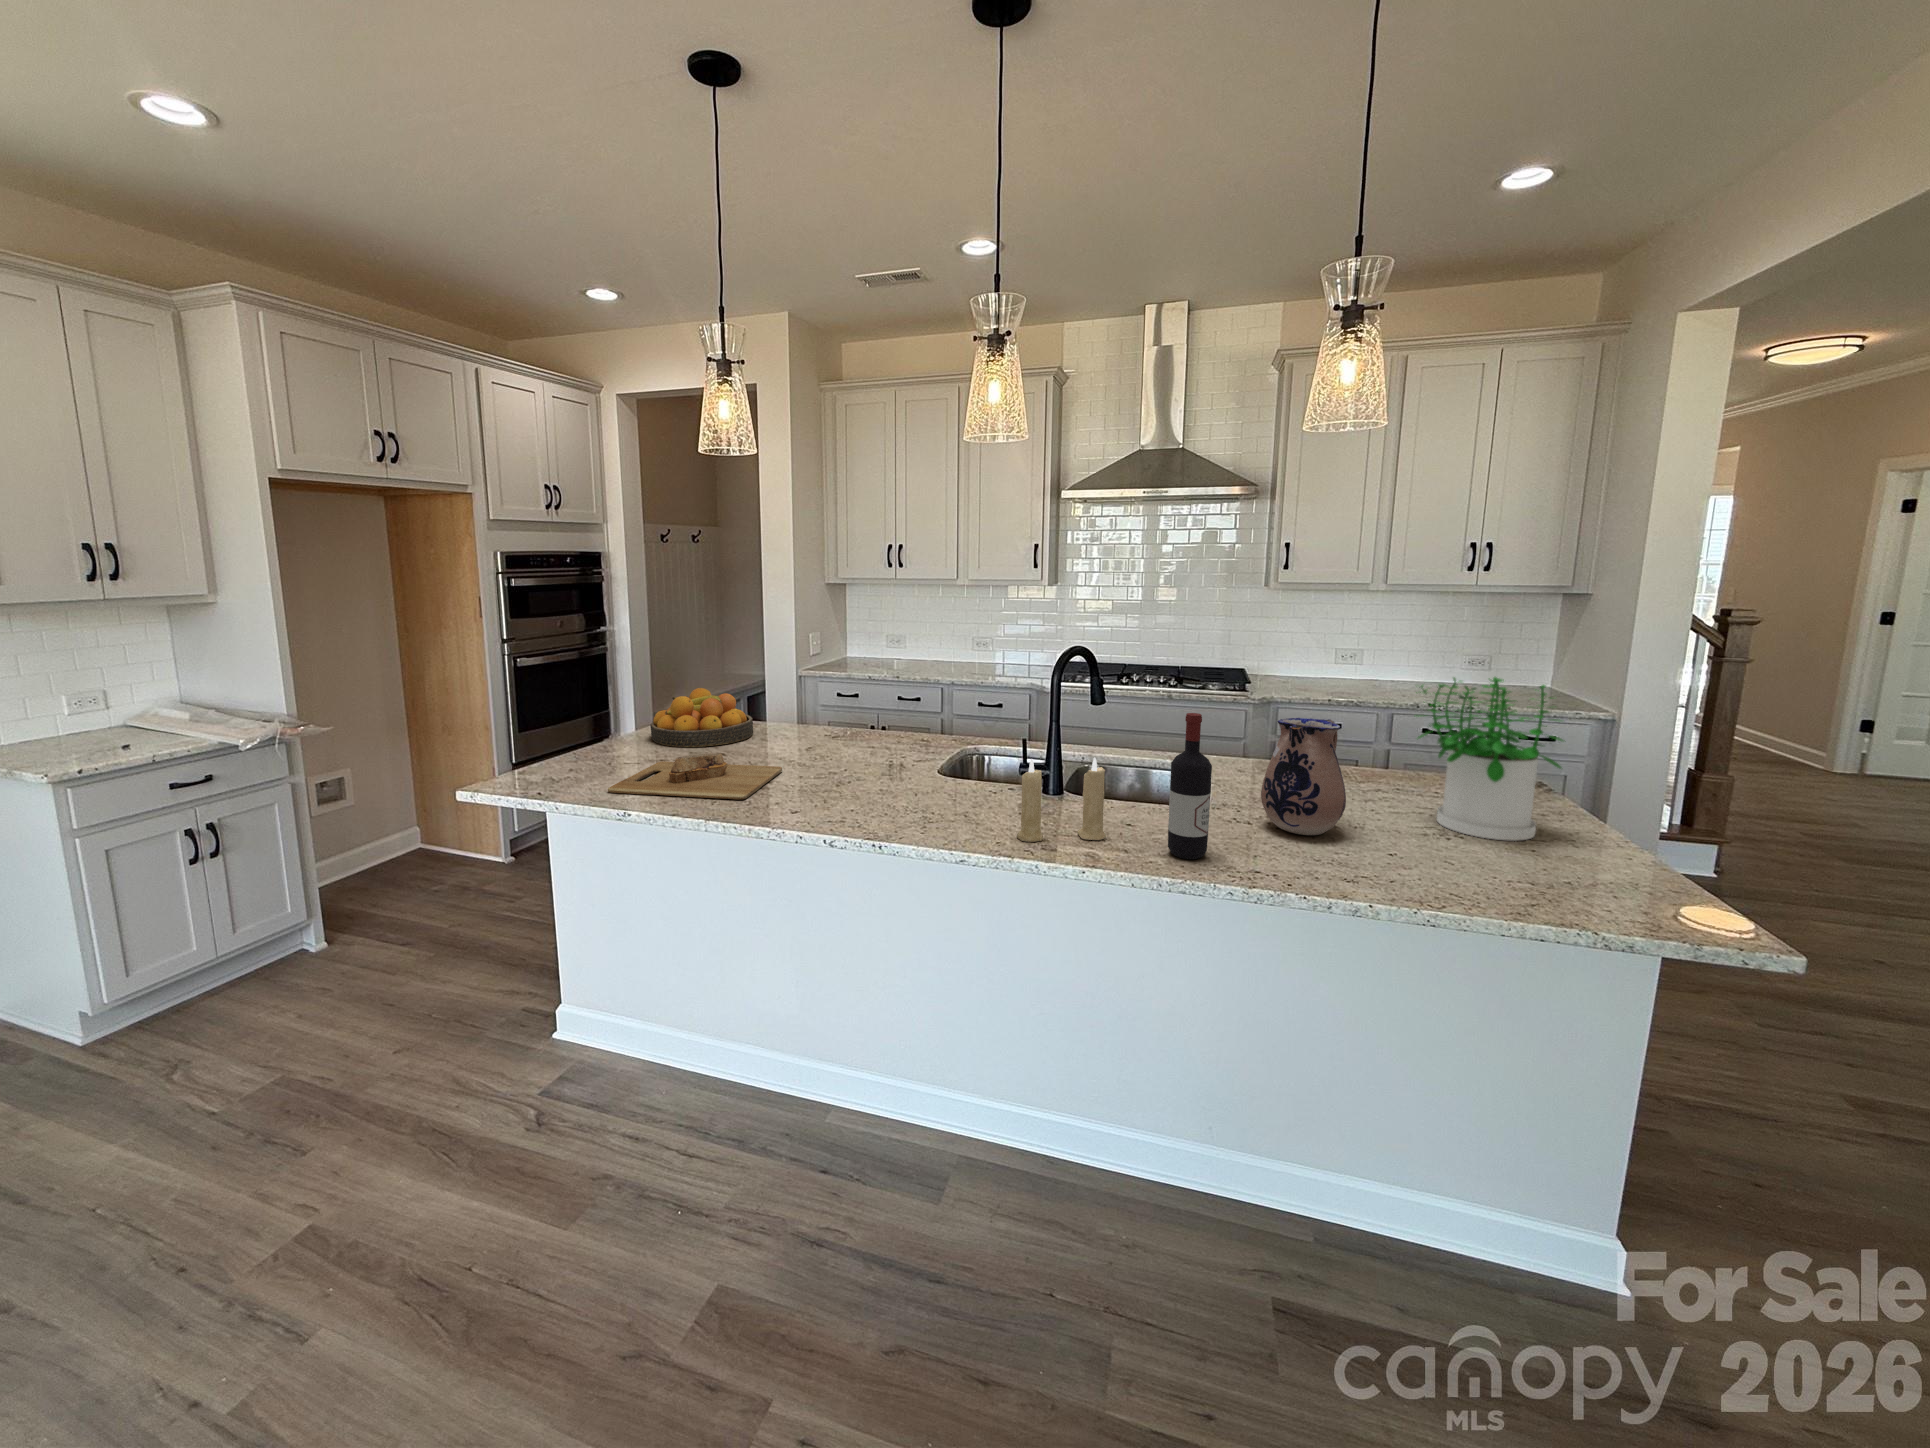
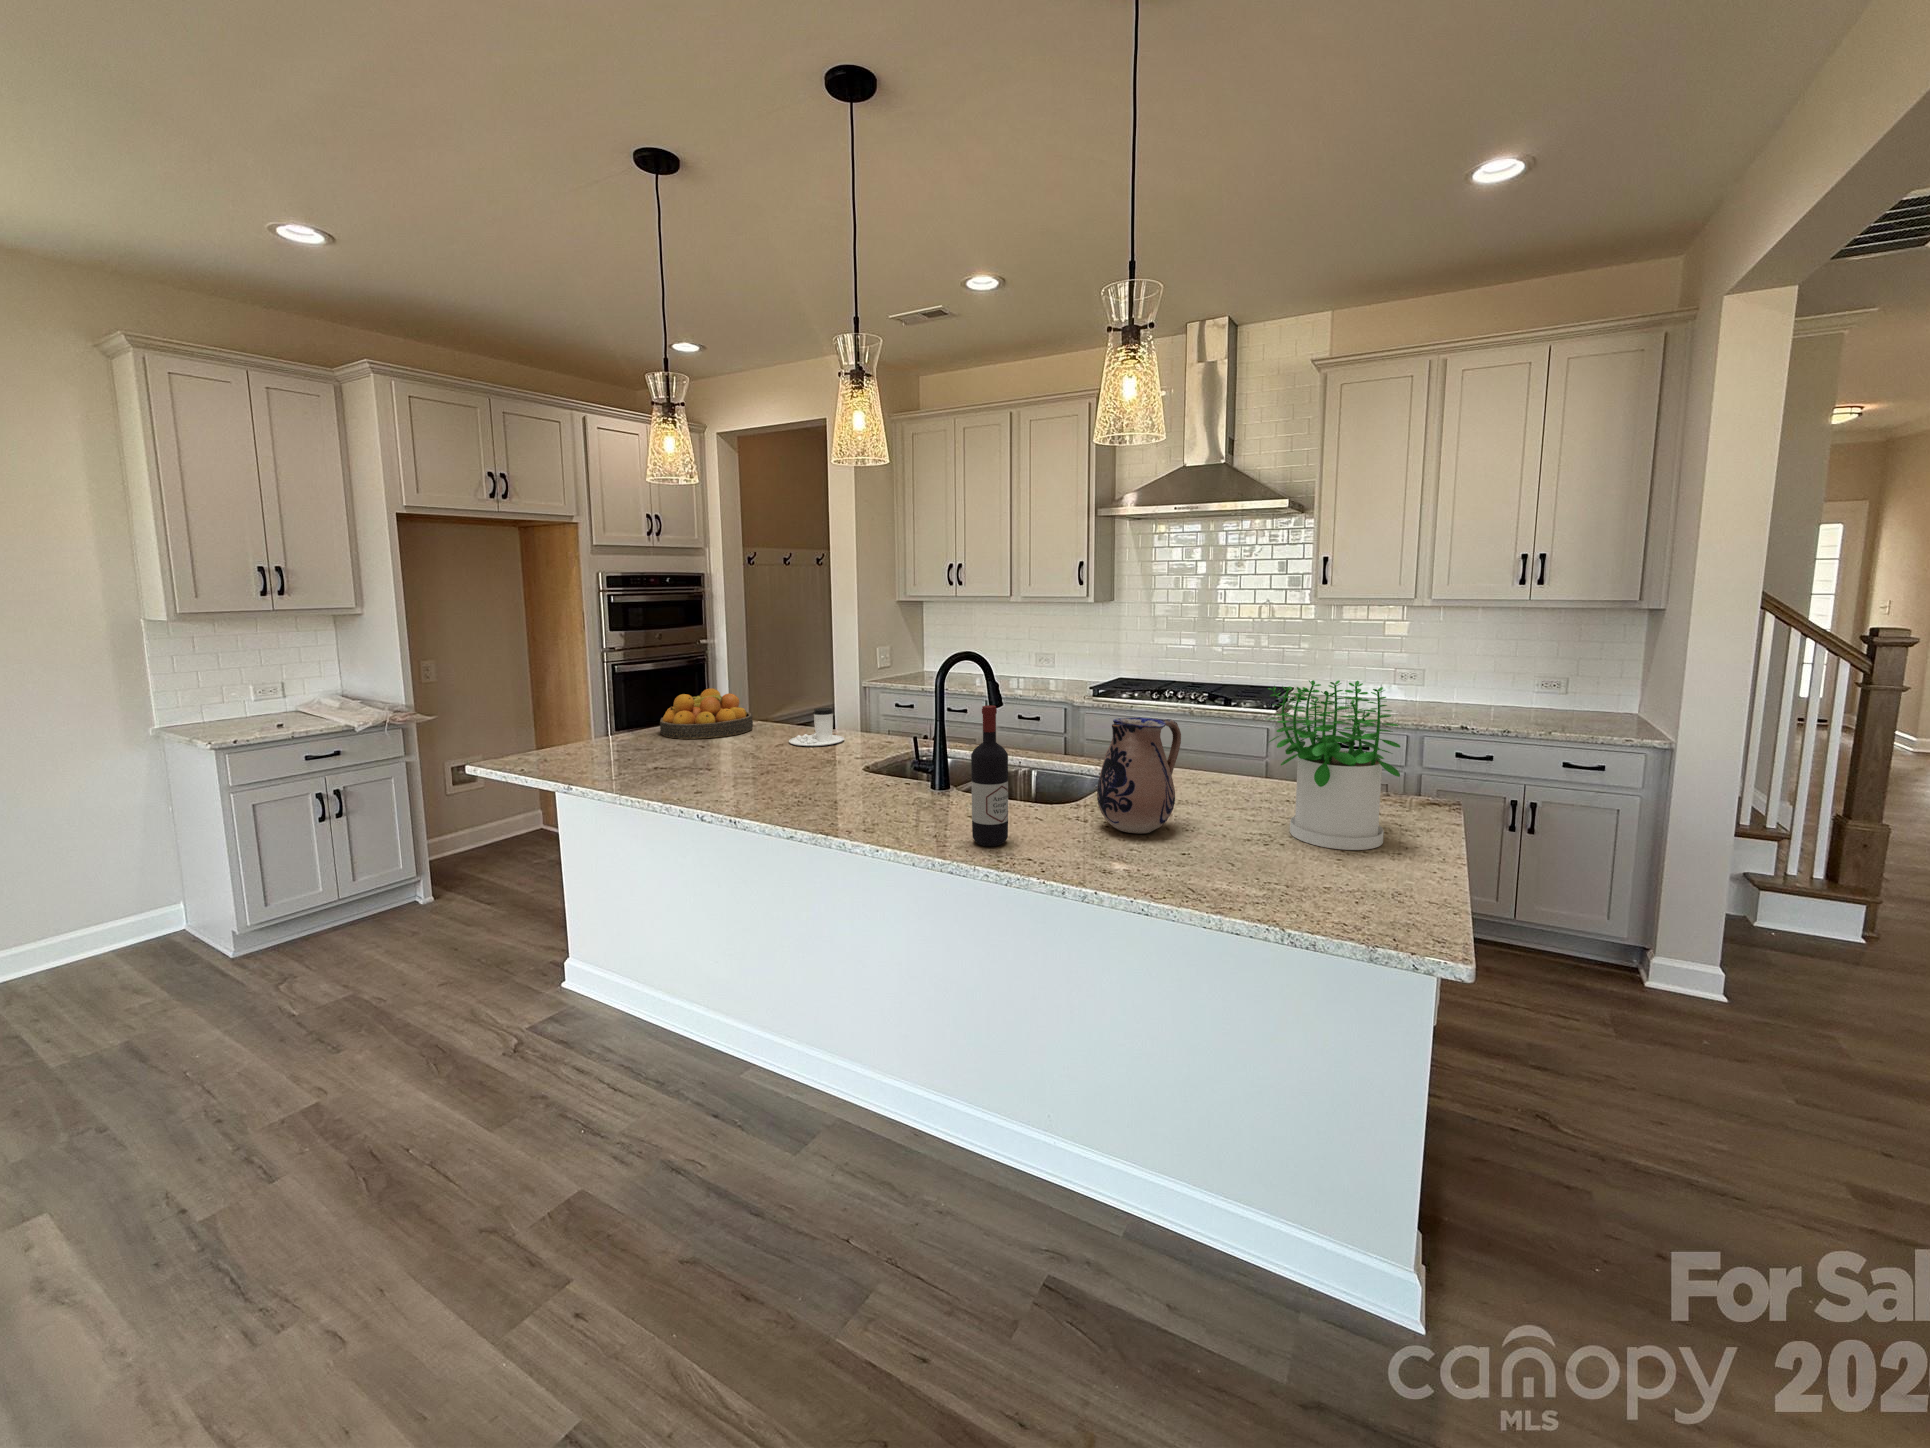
coffee cup: none [815,708,875,751] -> present [789,708,844,746]
cutting board: present [608,754,782,799] -> none [571,741,732,780]
candle: present [1017,758,1106,842] -> none [855,743,937,826]

